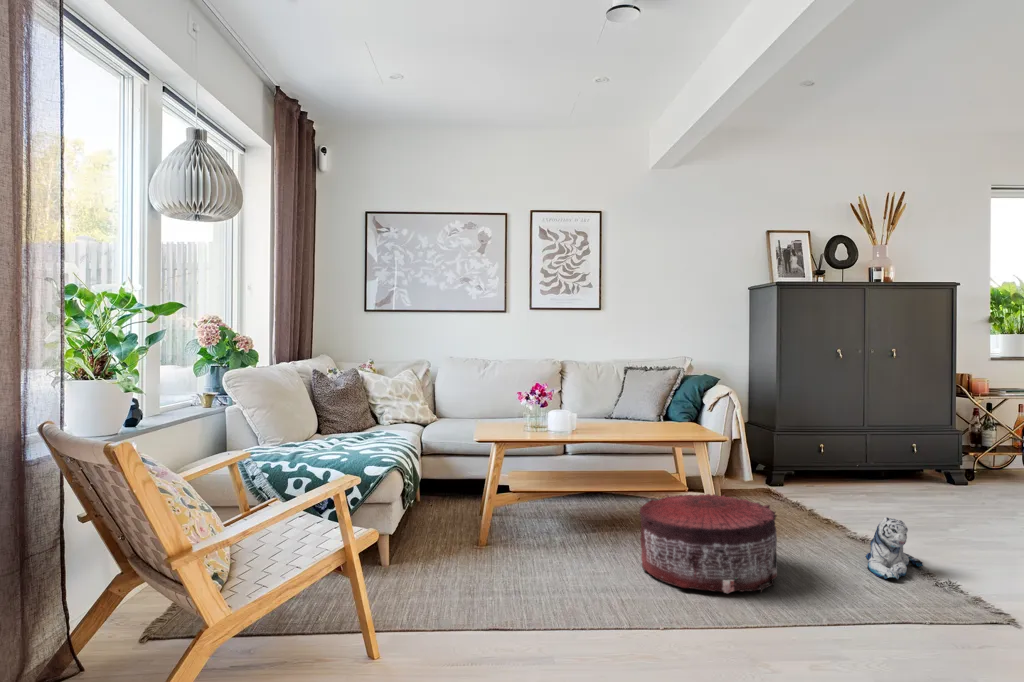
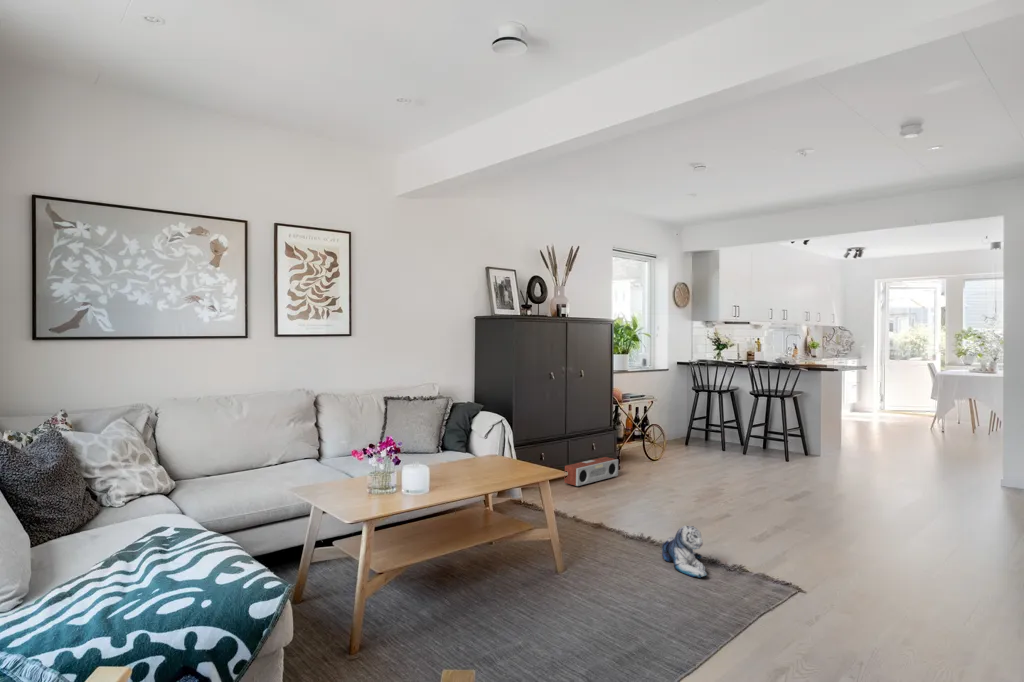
speaker: none [852,462,945,490] -> present [564,457,618,487]
pouf: present [639,494,777,593] -> none [527,531,661,642]

